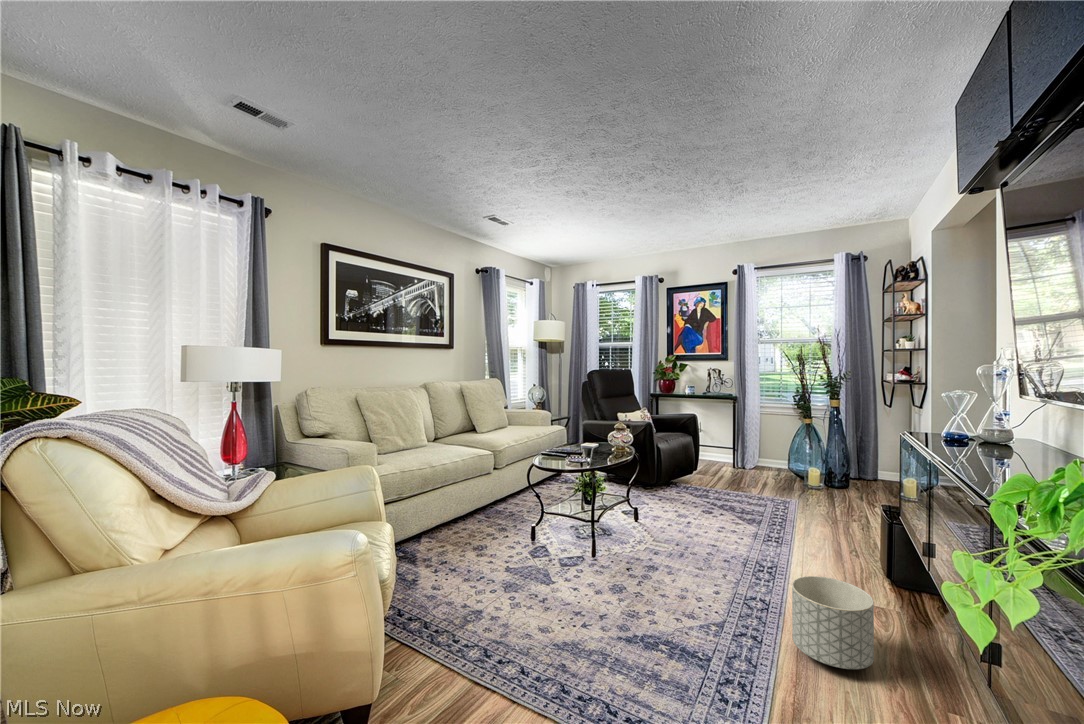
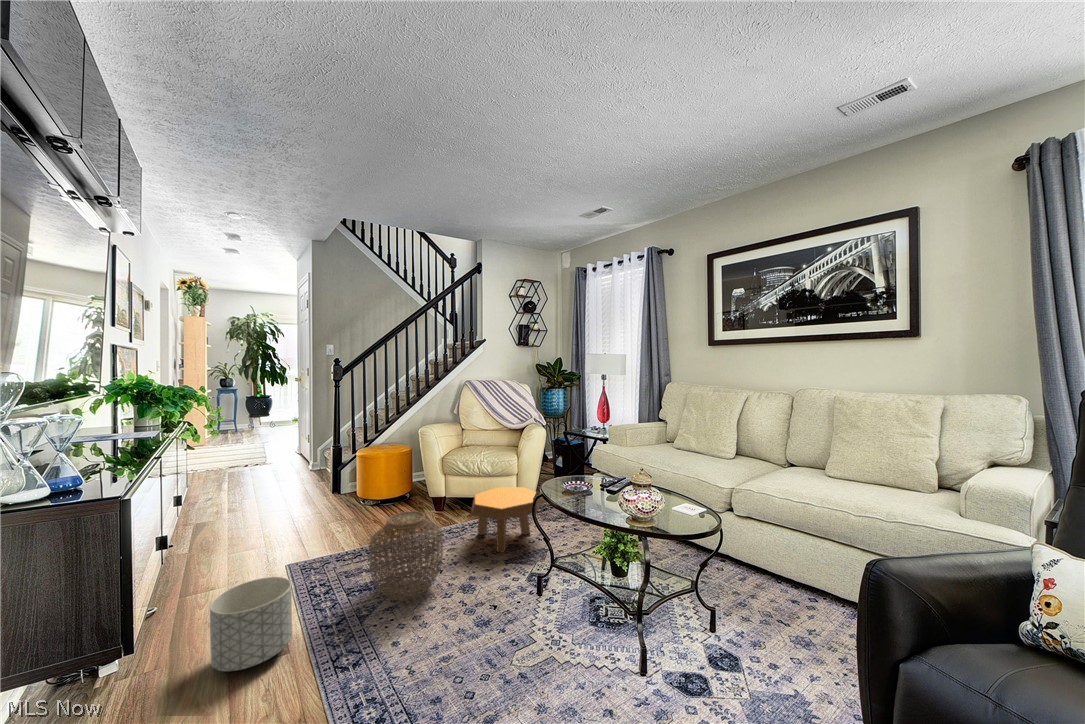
footstool: none [449,524,546,625] -> present [471,487,542,552]
woven basket: none [616,530,700,634] -> present [369,511,443,601]

